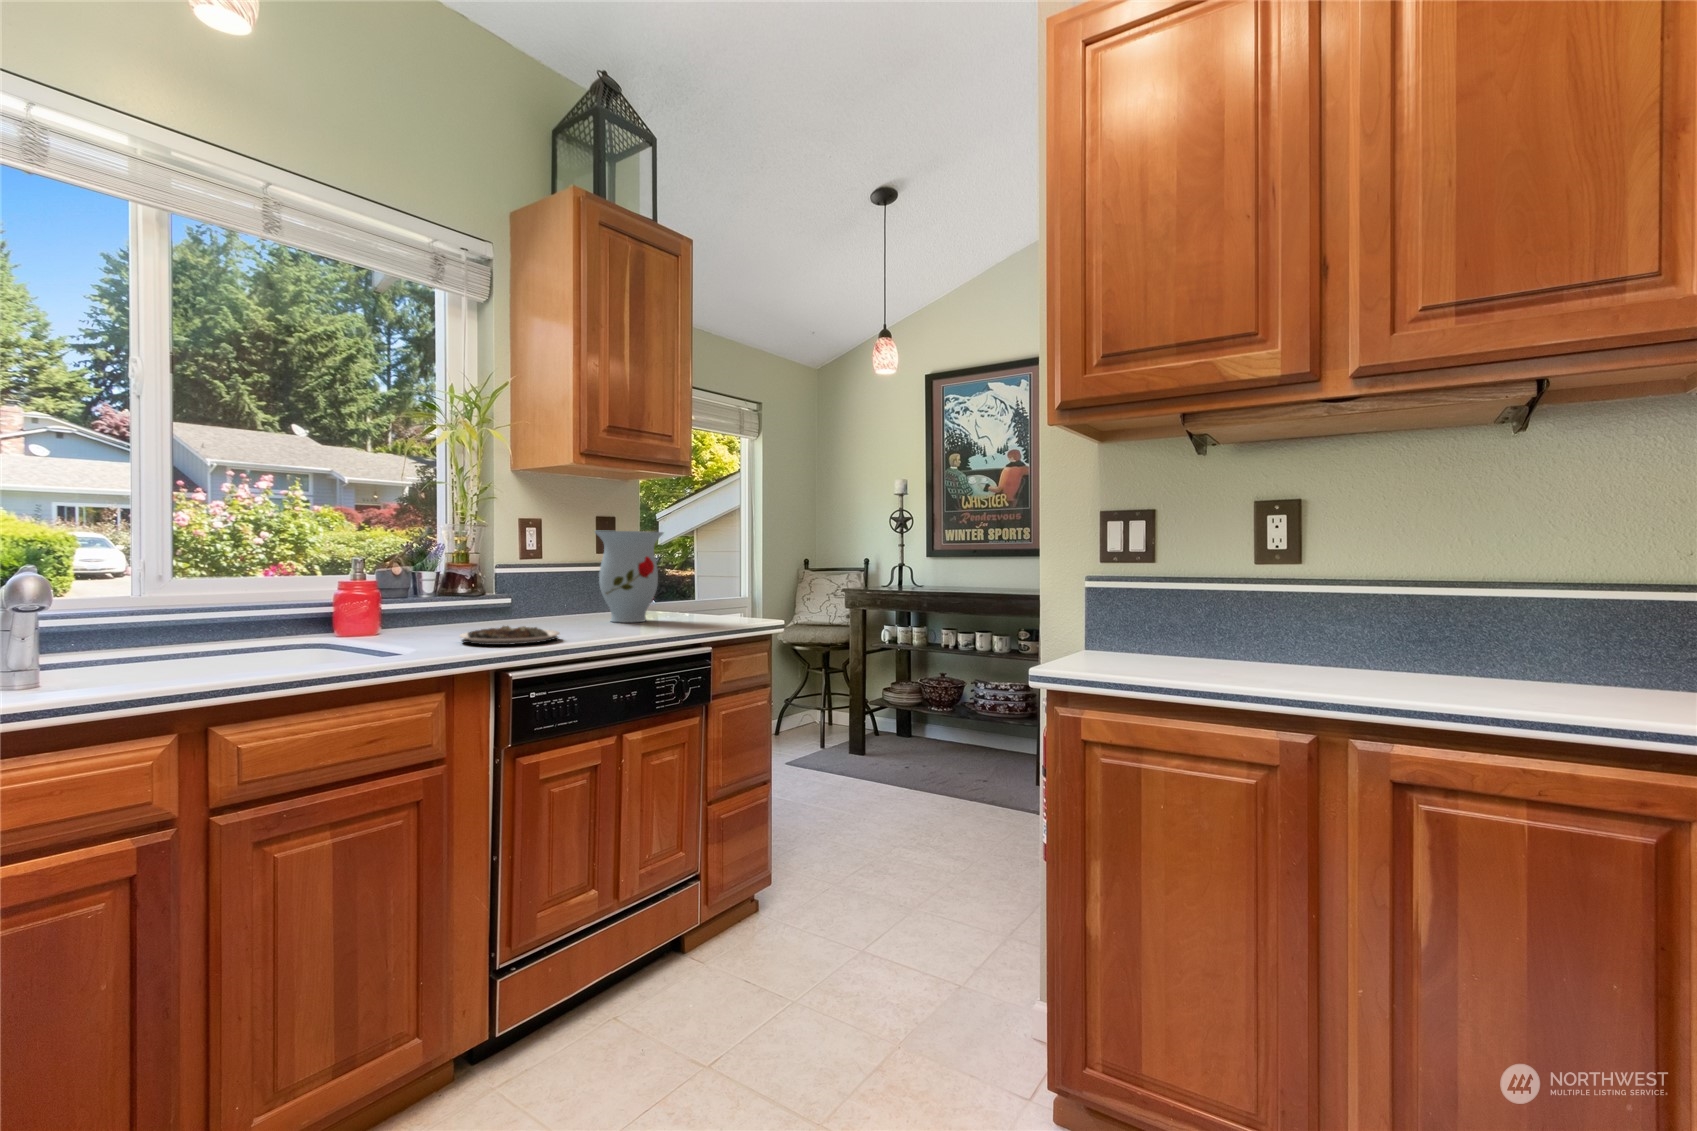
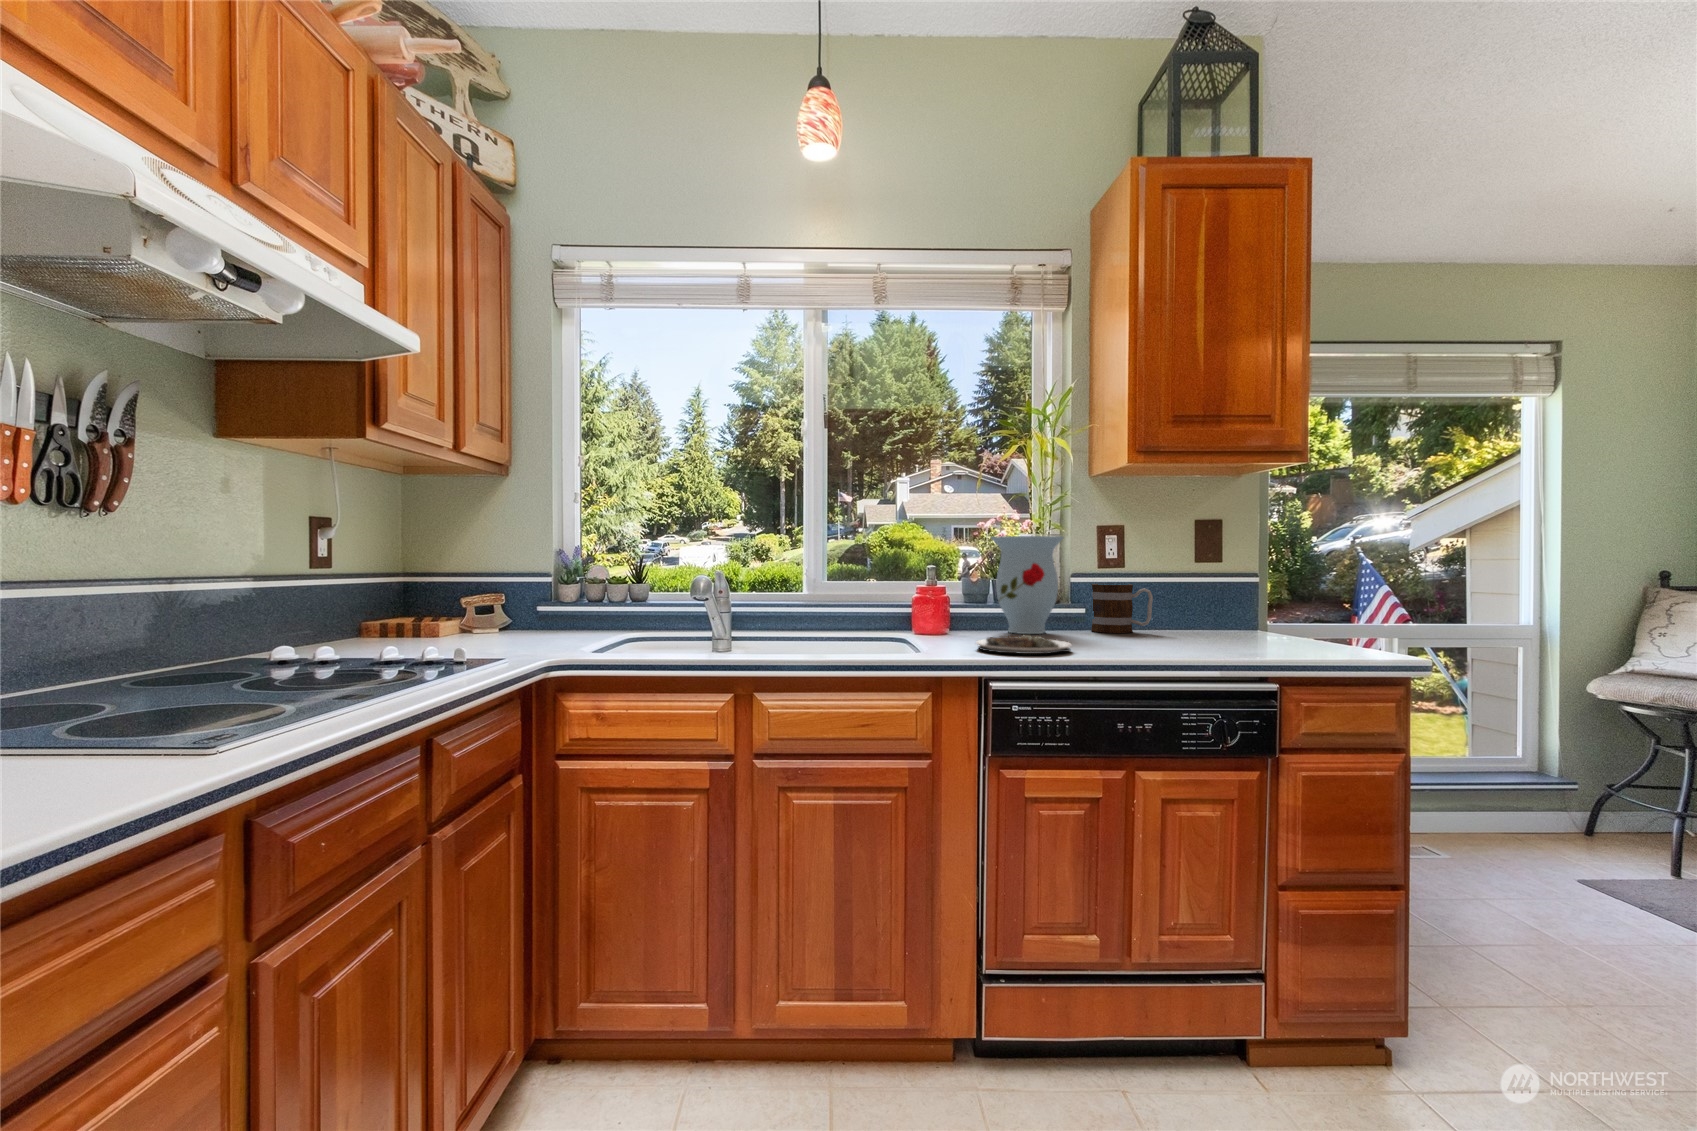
vase: present [595,531,663,622] -> present [991,536,1063,634]
mug: none [509,574,571,620] -> present [1091,584,1153,633]

